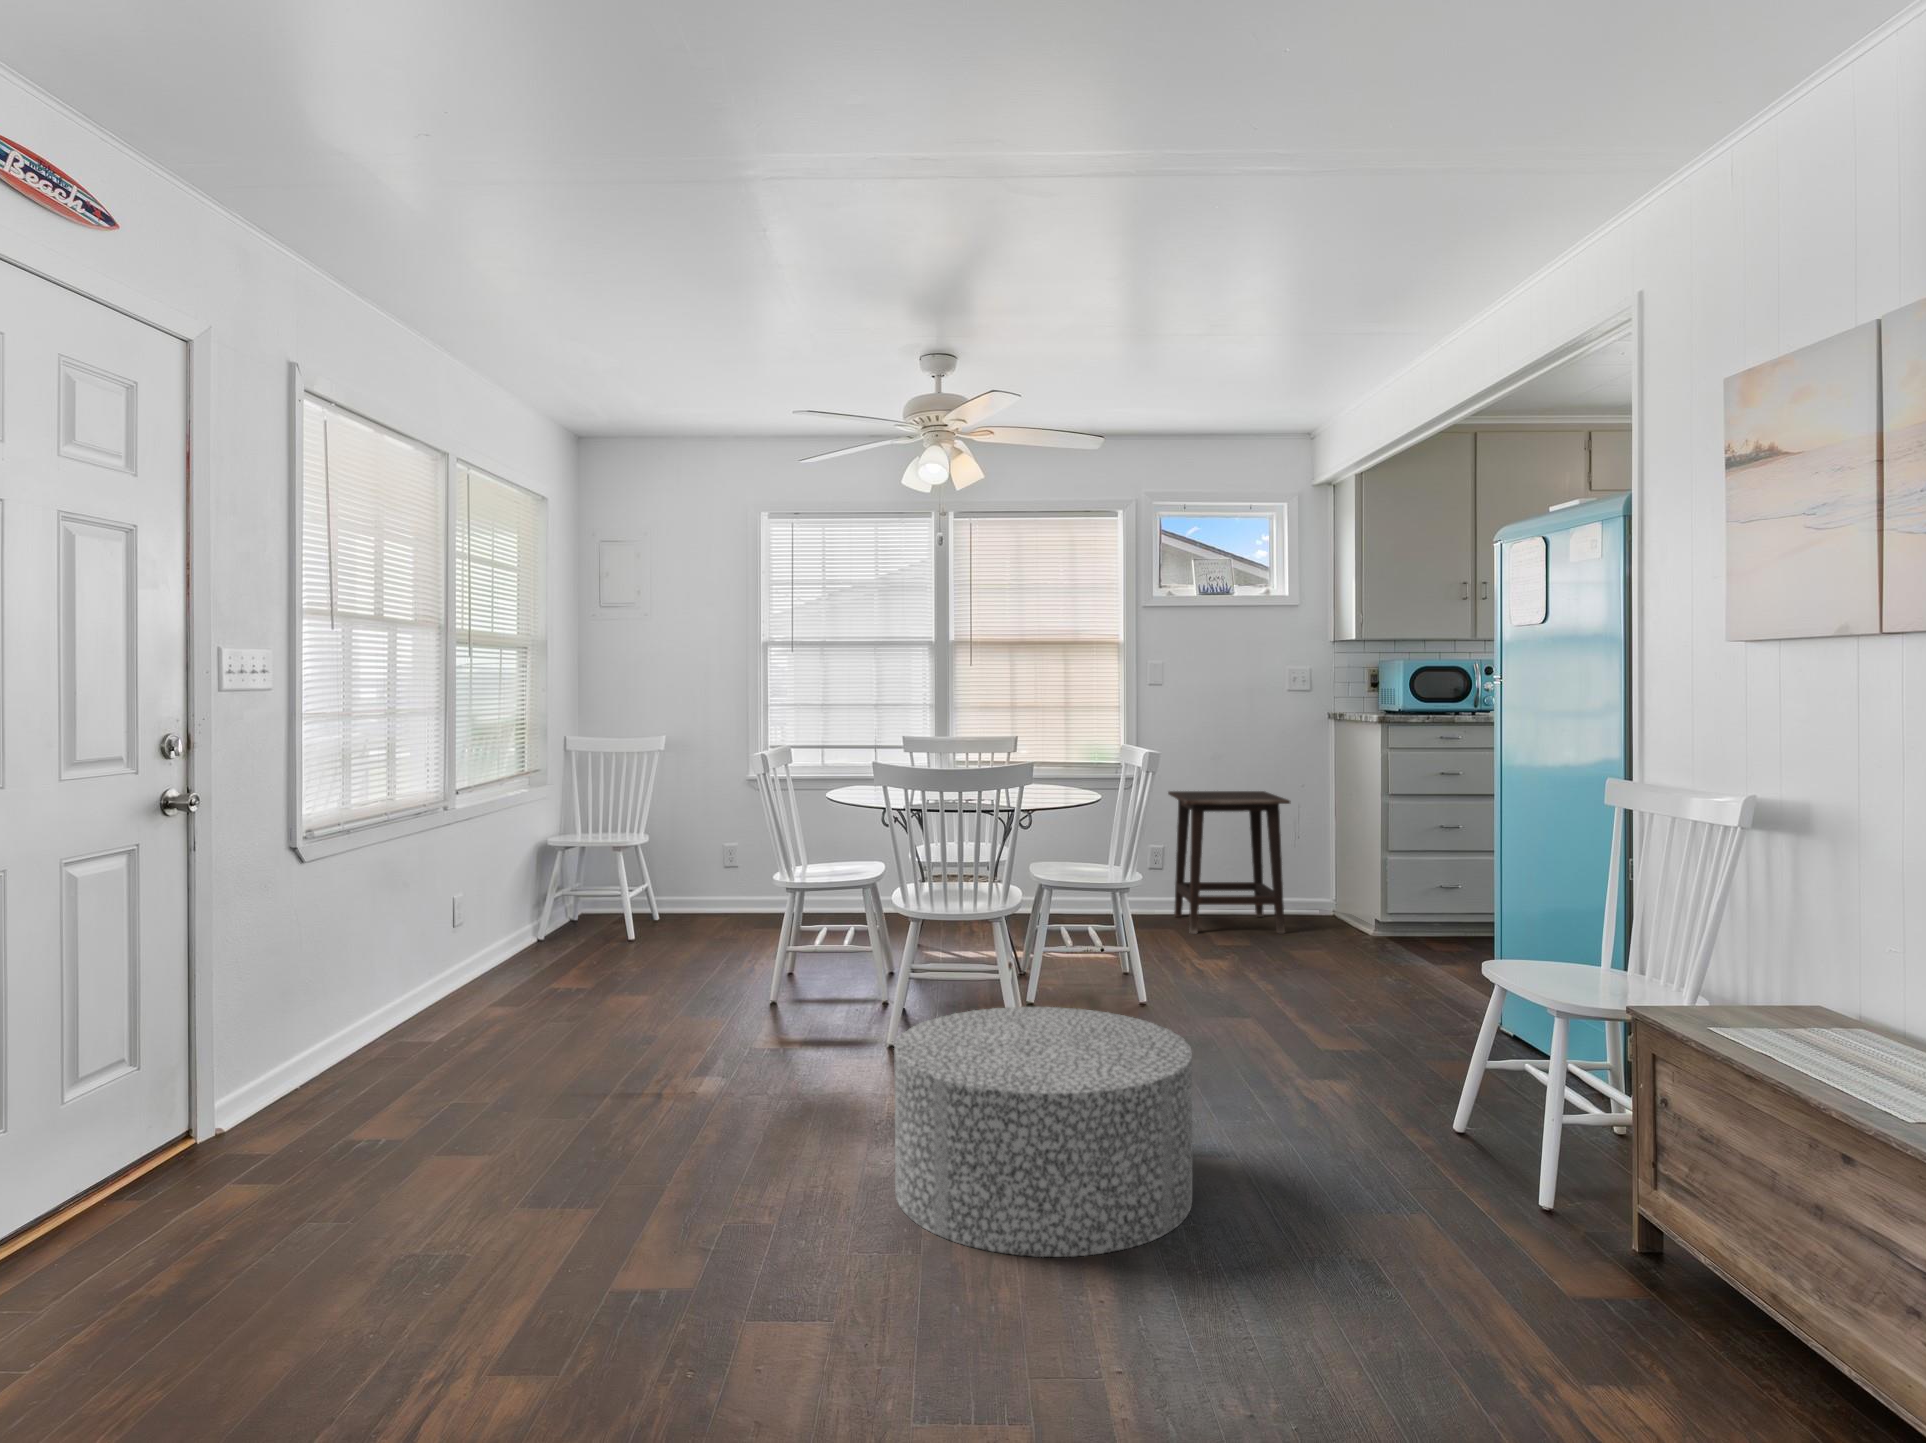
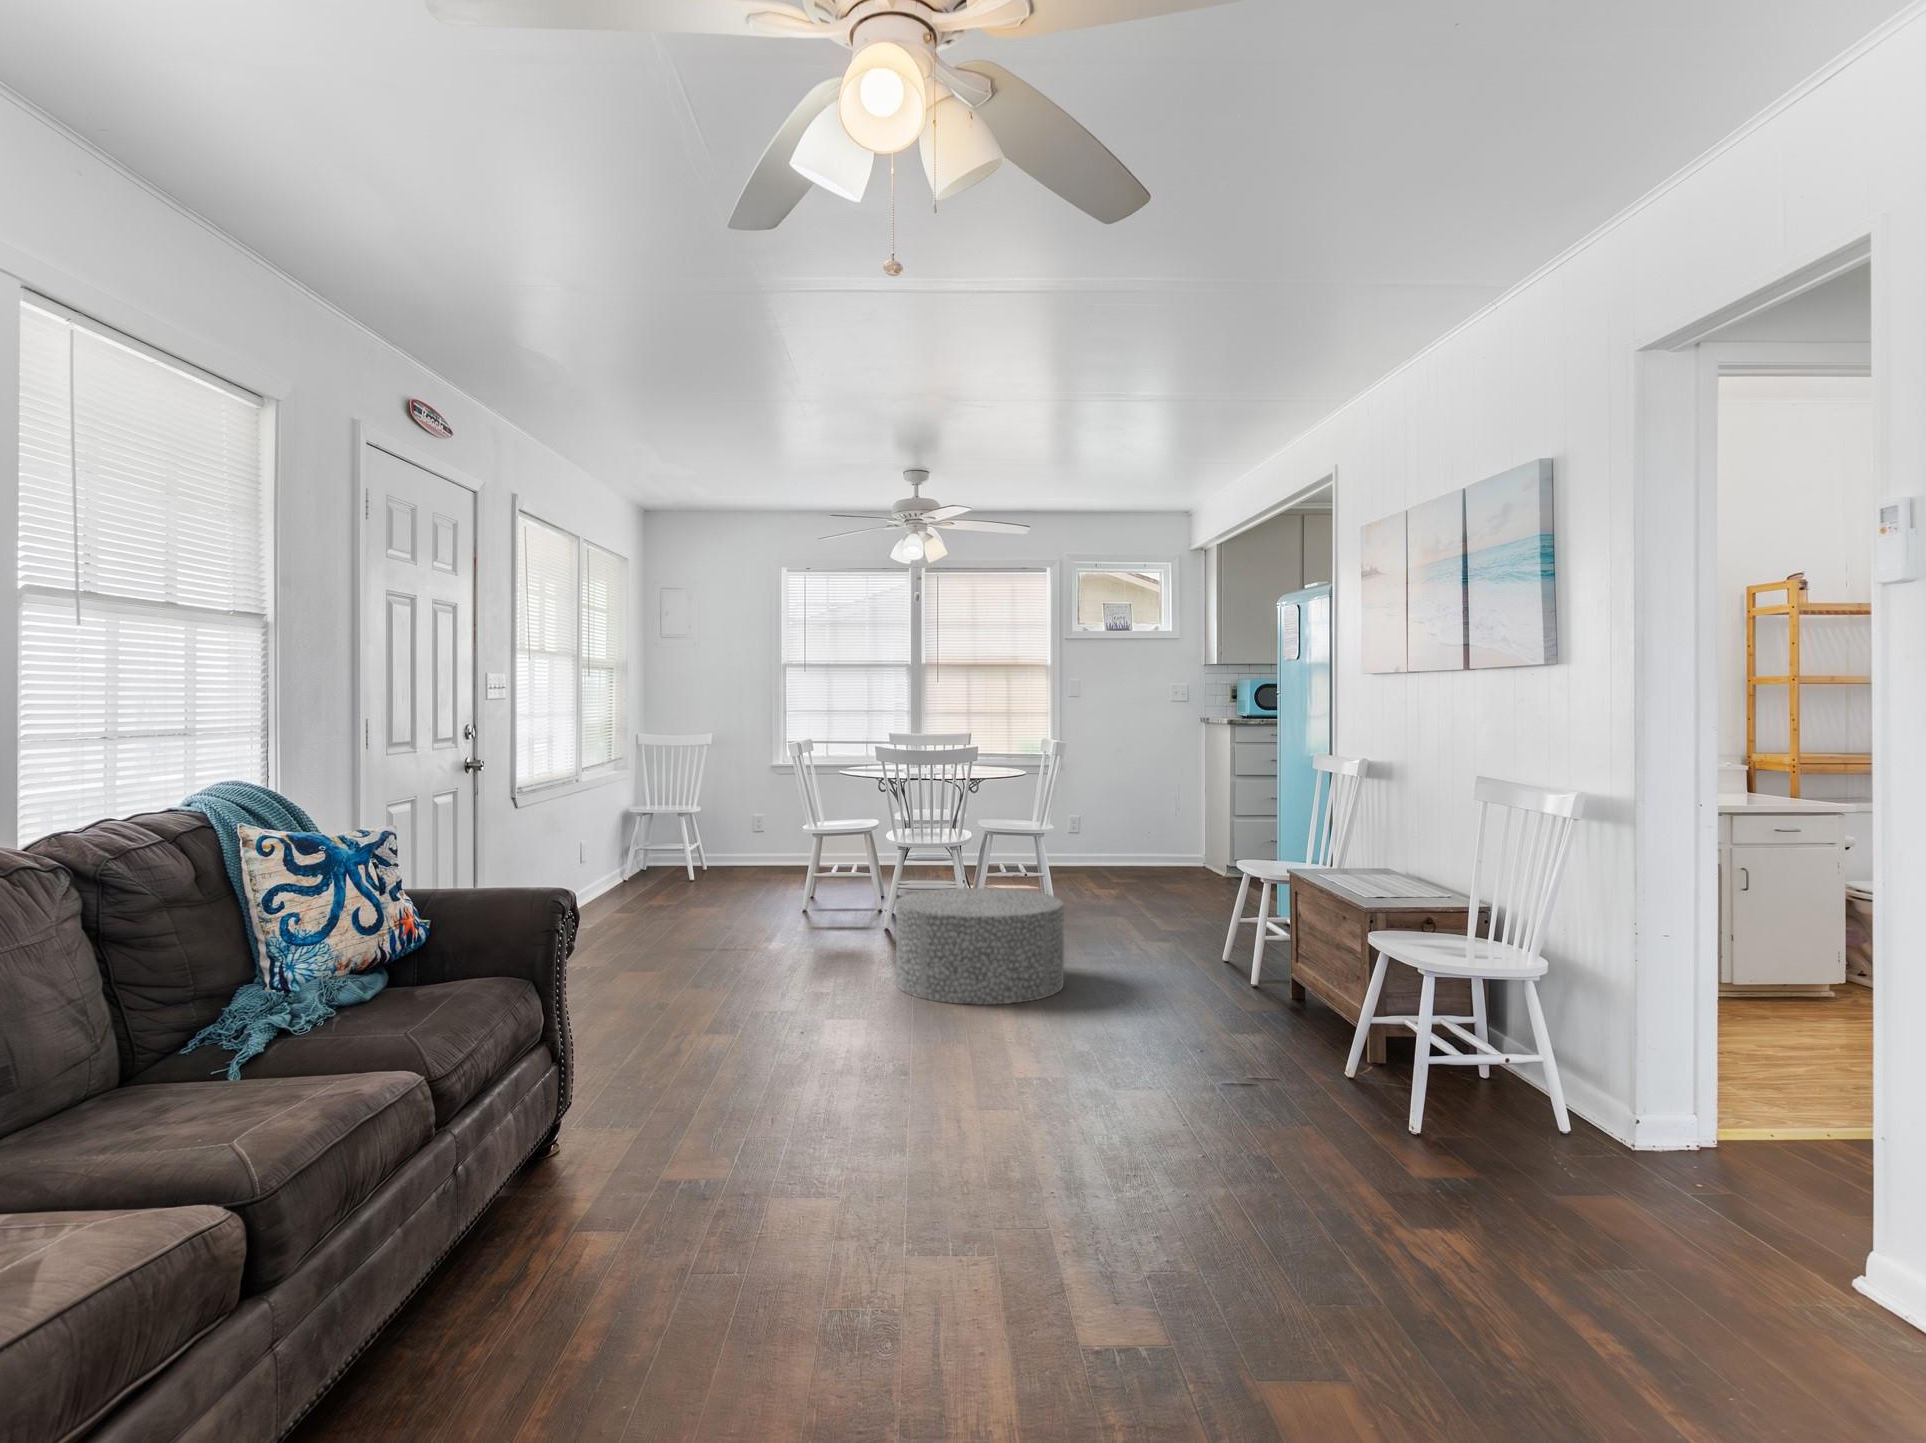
side table: present [1168,791,1290,934] -> none [1082,775,1167,876]

